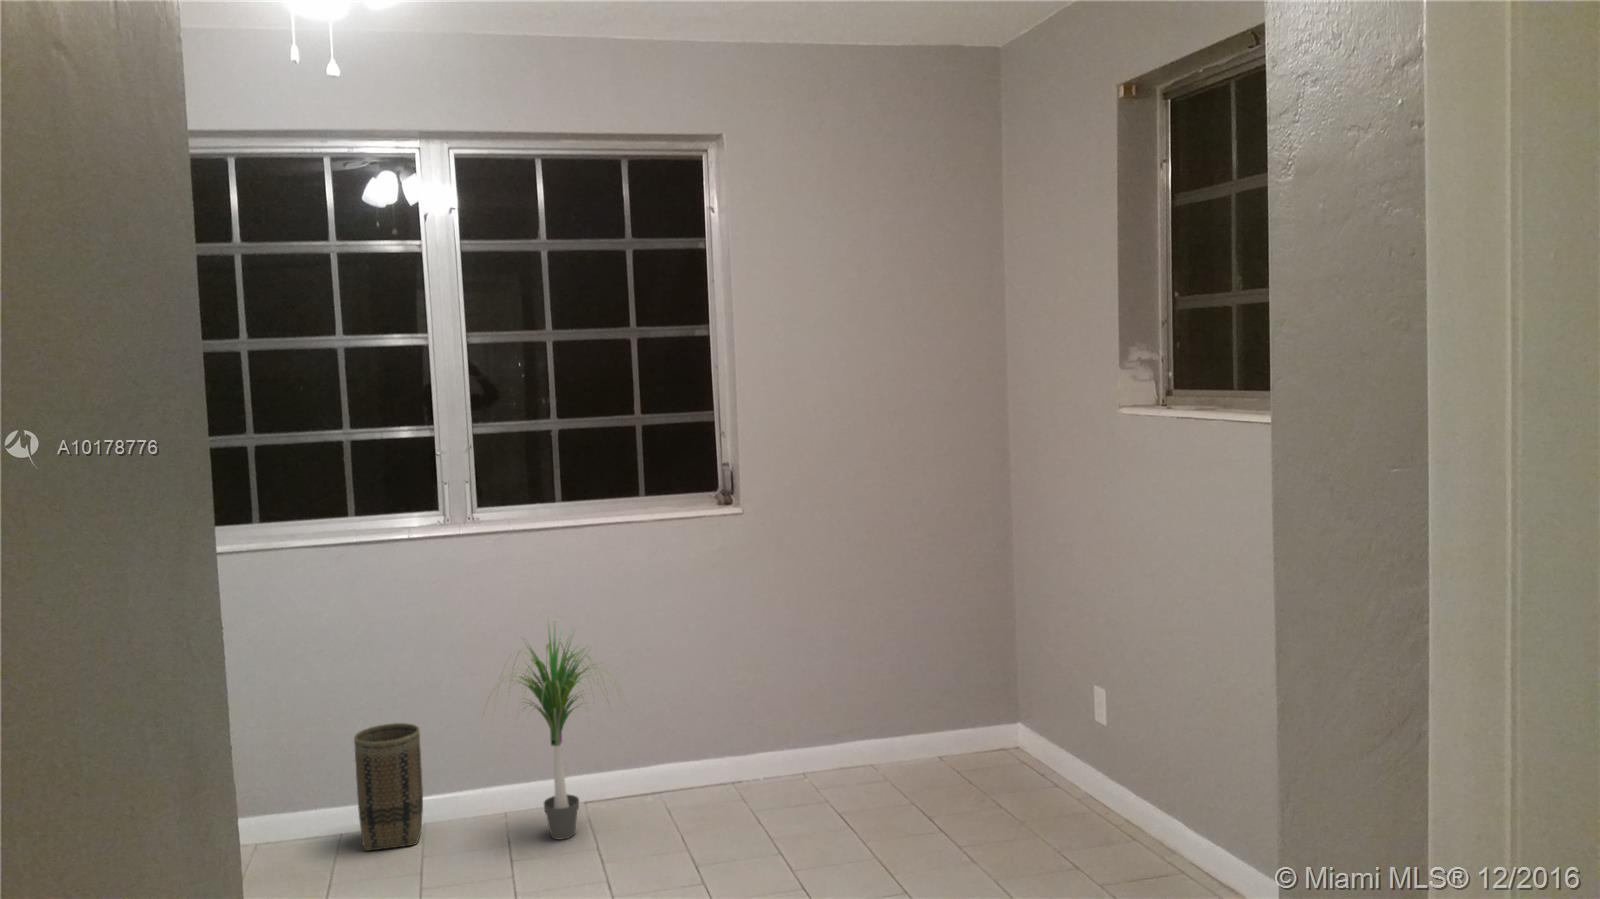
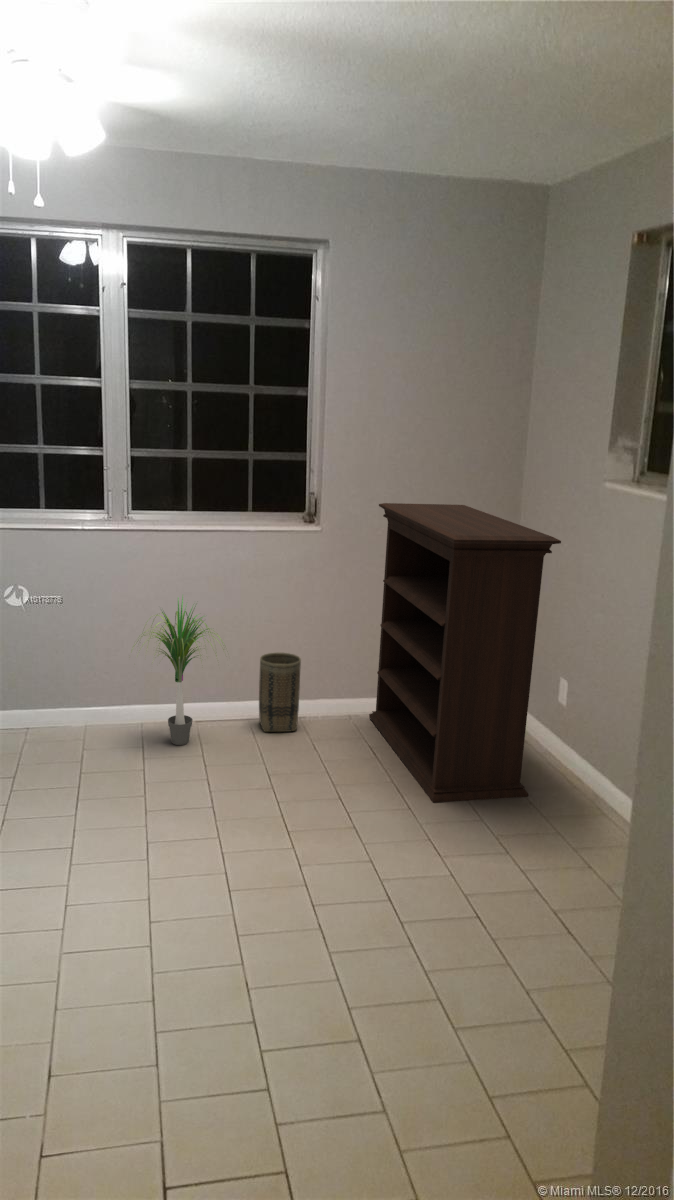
bookshelf: none [818,463,1075,889] -> present [369,503,561,803]
basket: present [354,723,423,851] -> present [259,653,301,732]

